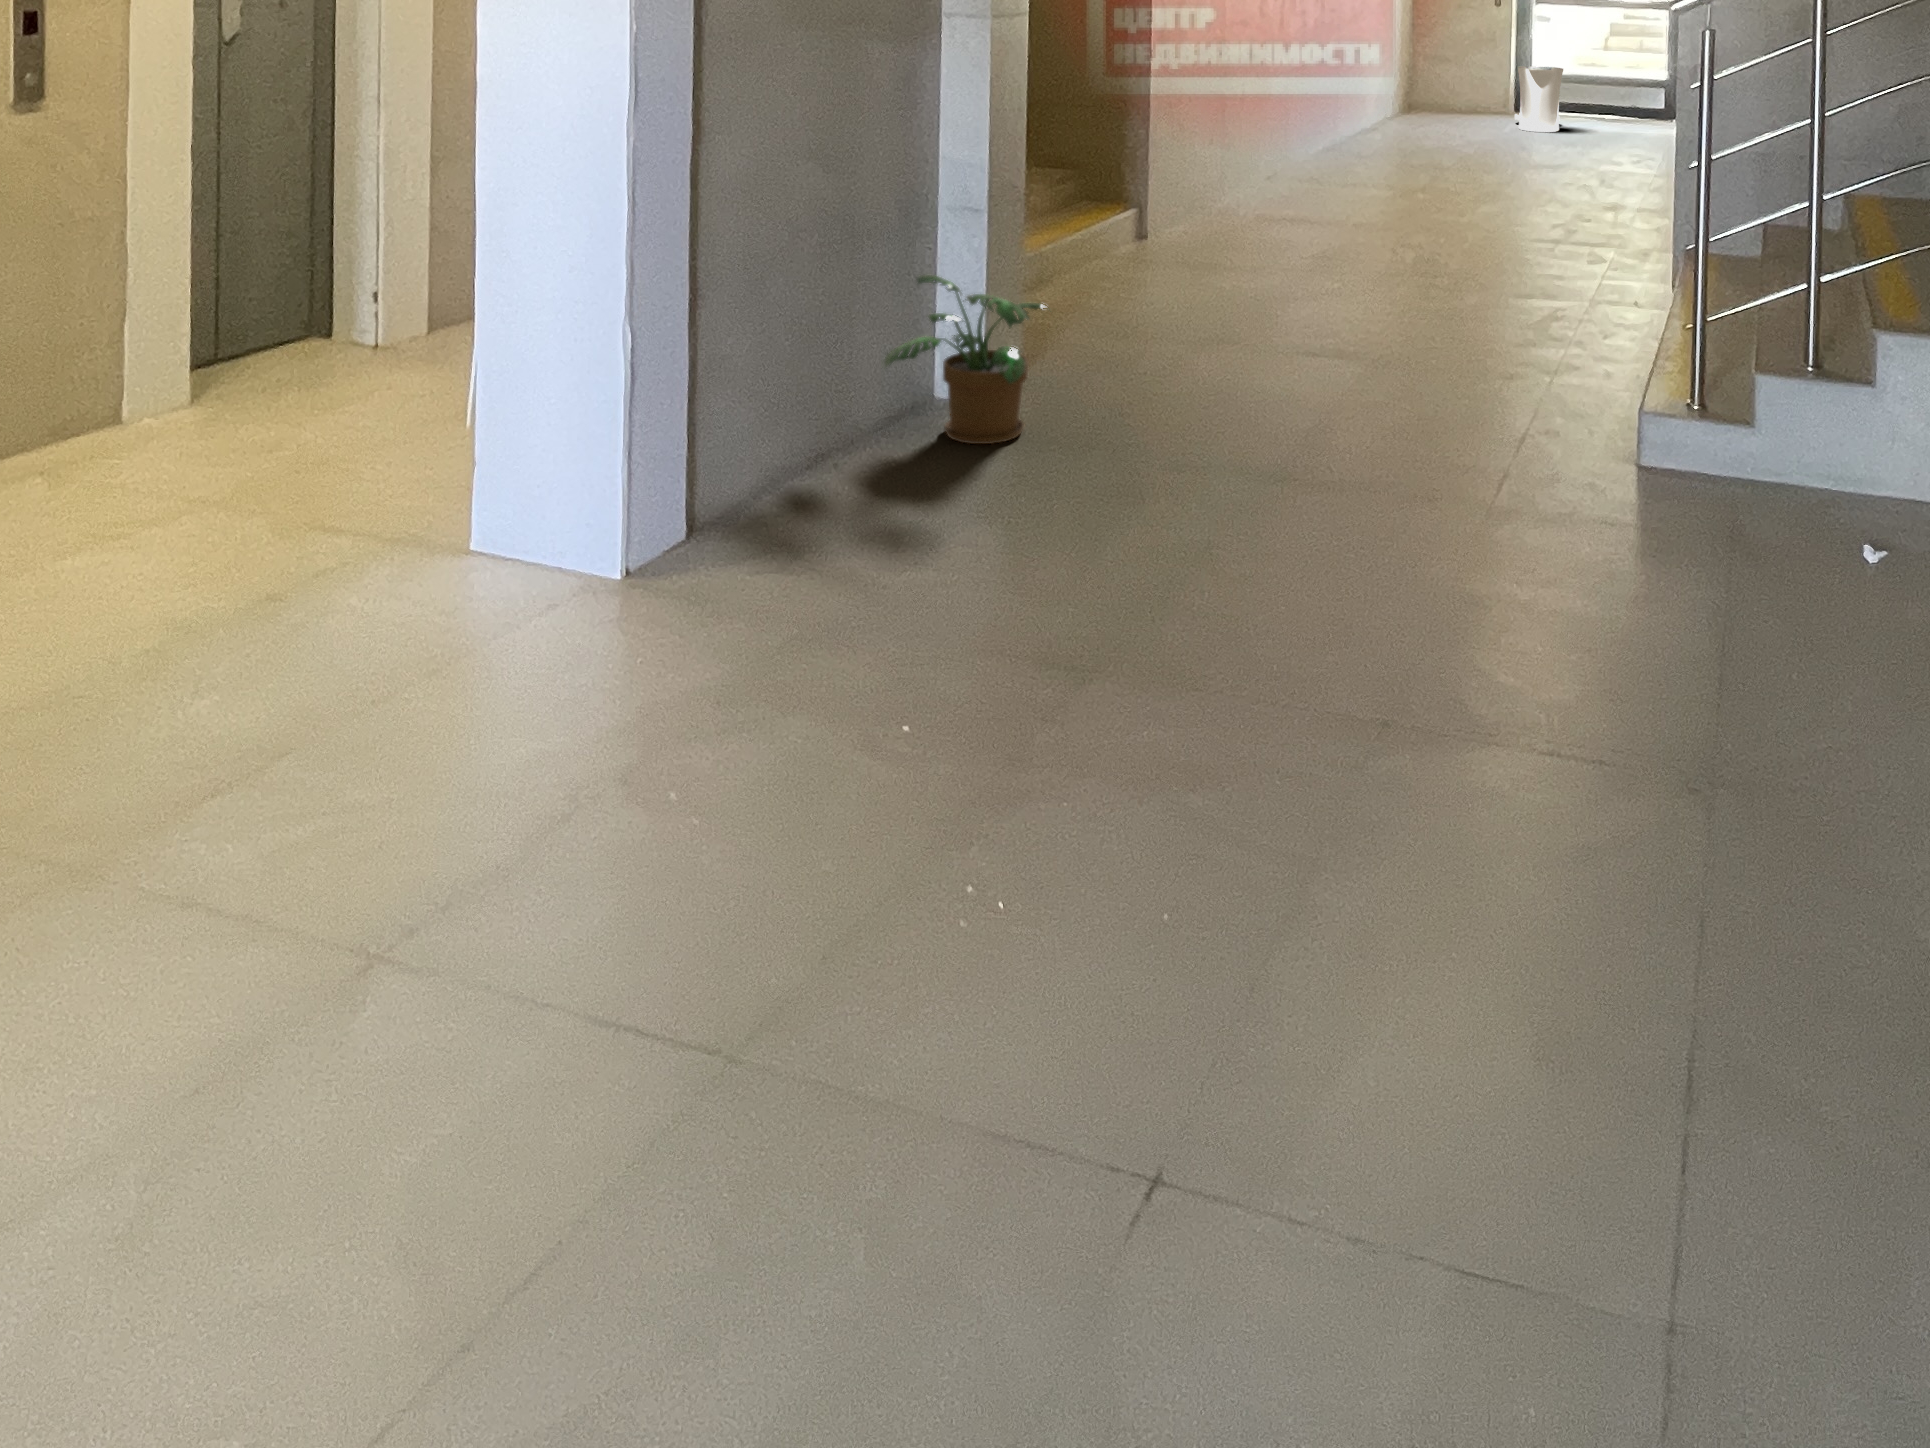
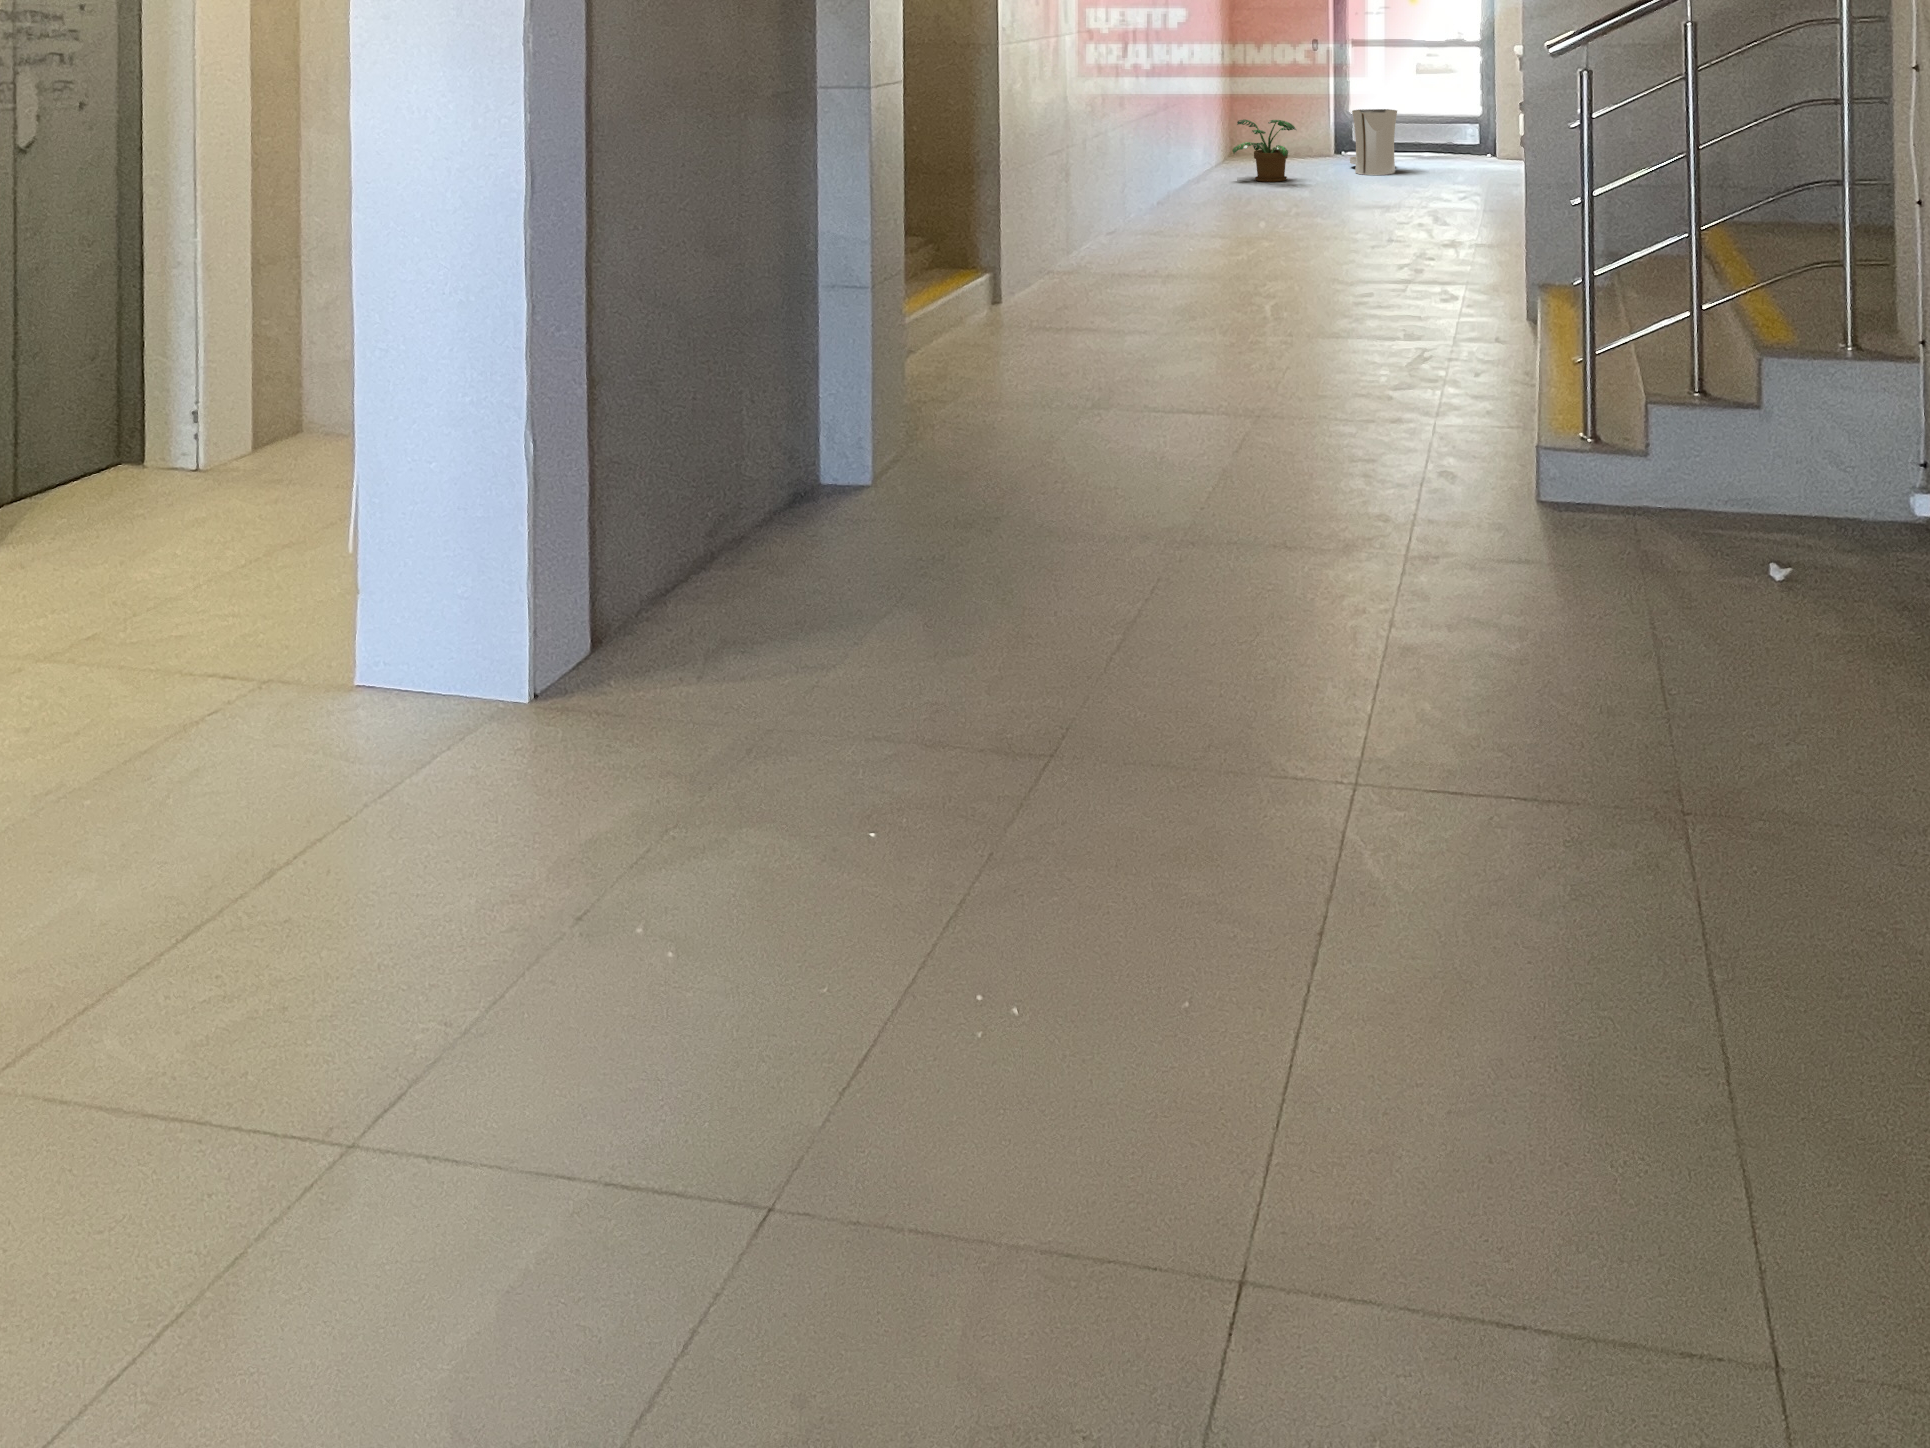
potted plant: present [885,275,1045,444] -> present [1232,119,1296,182]

